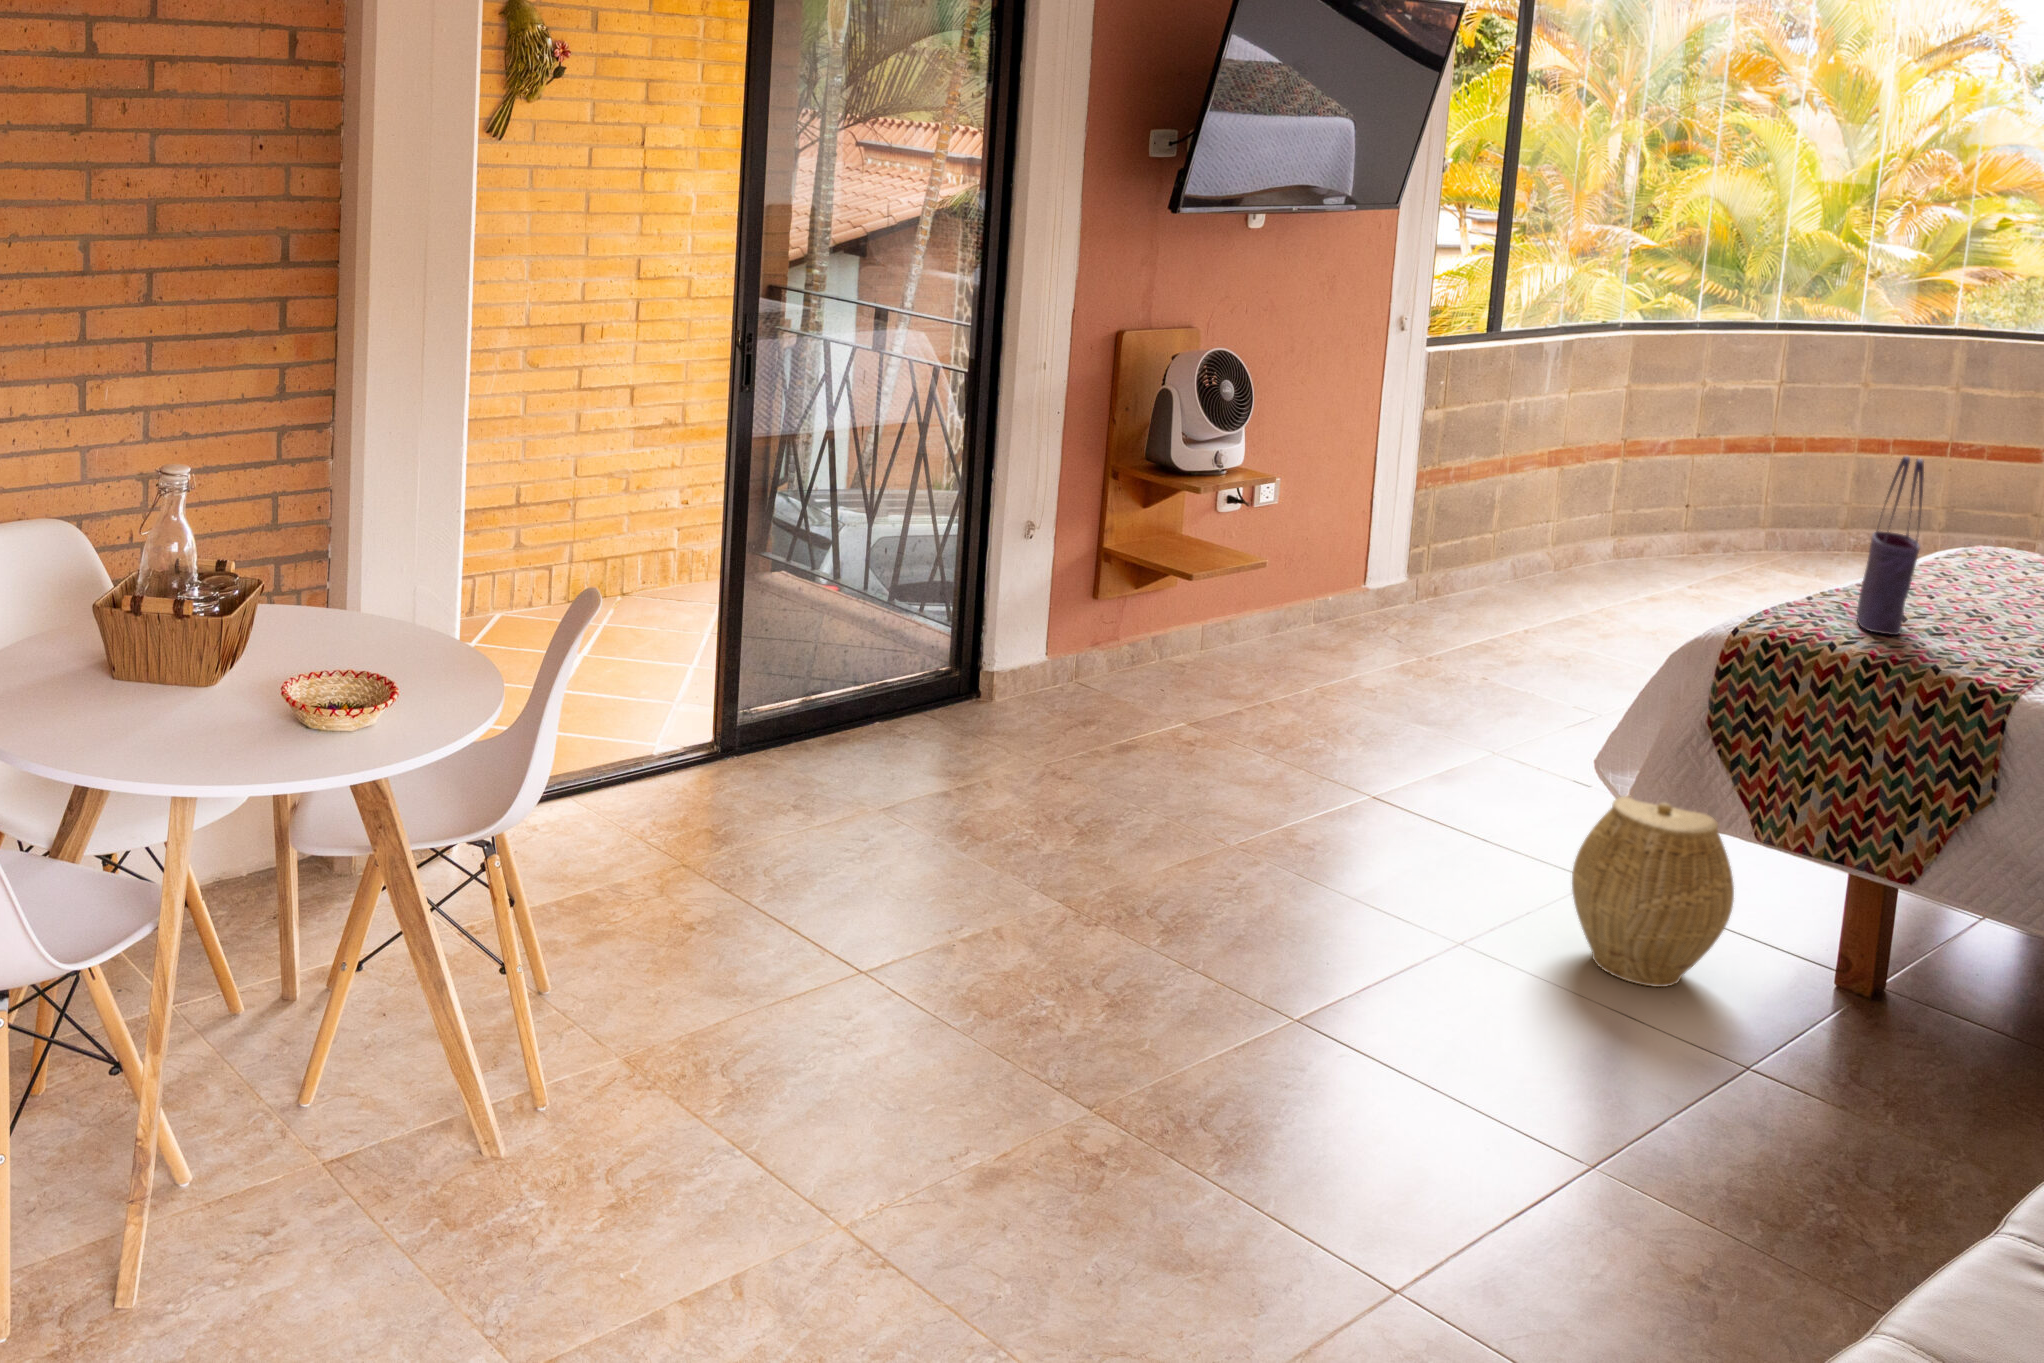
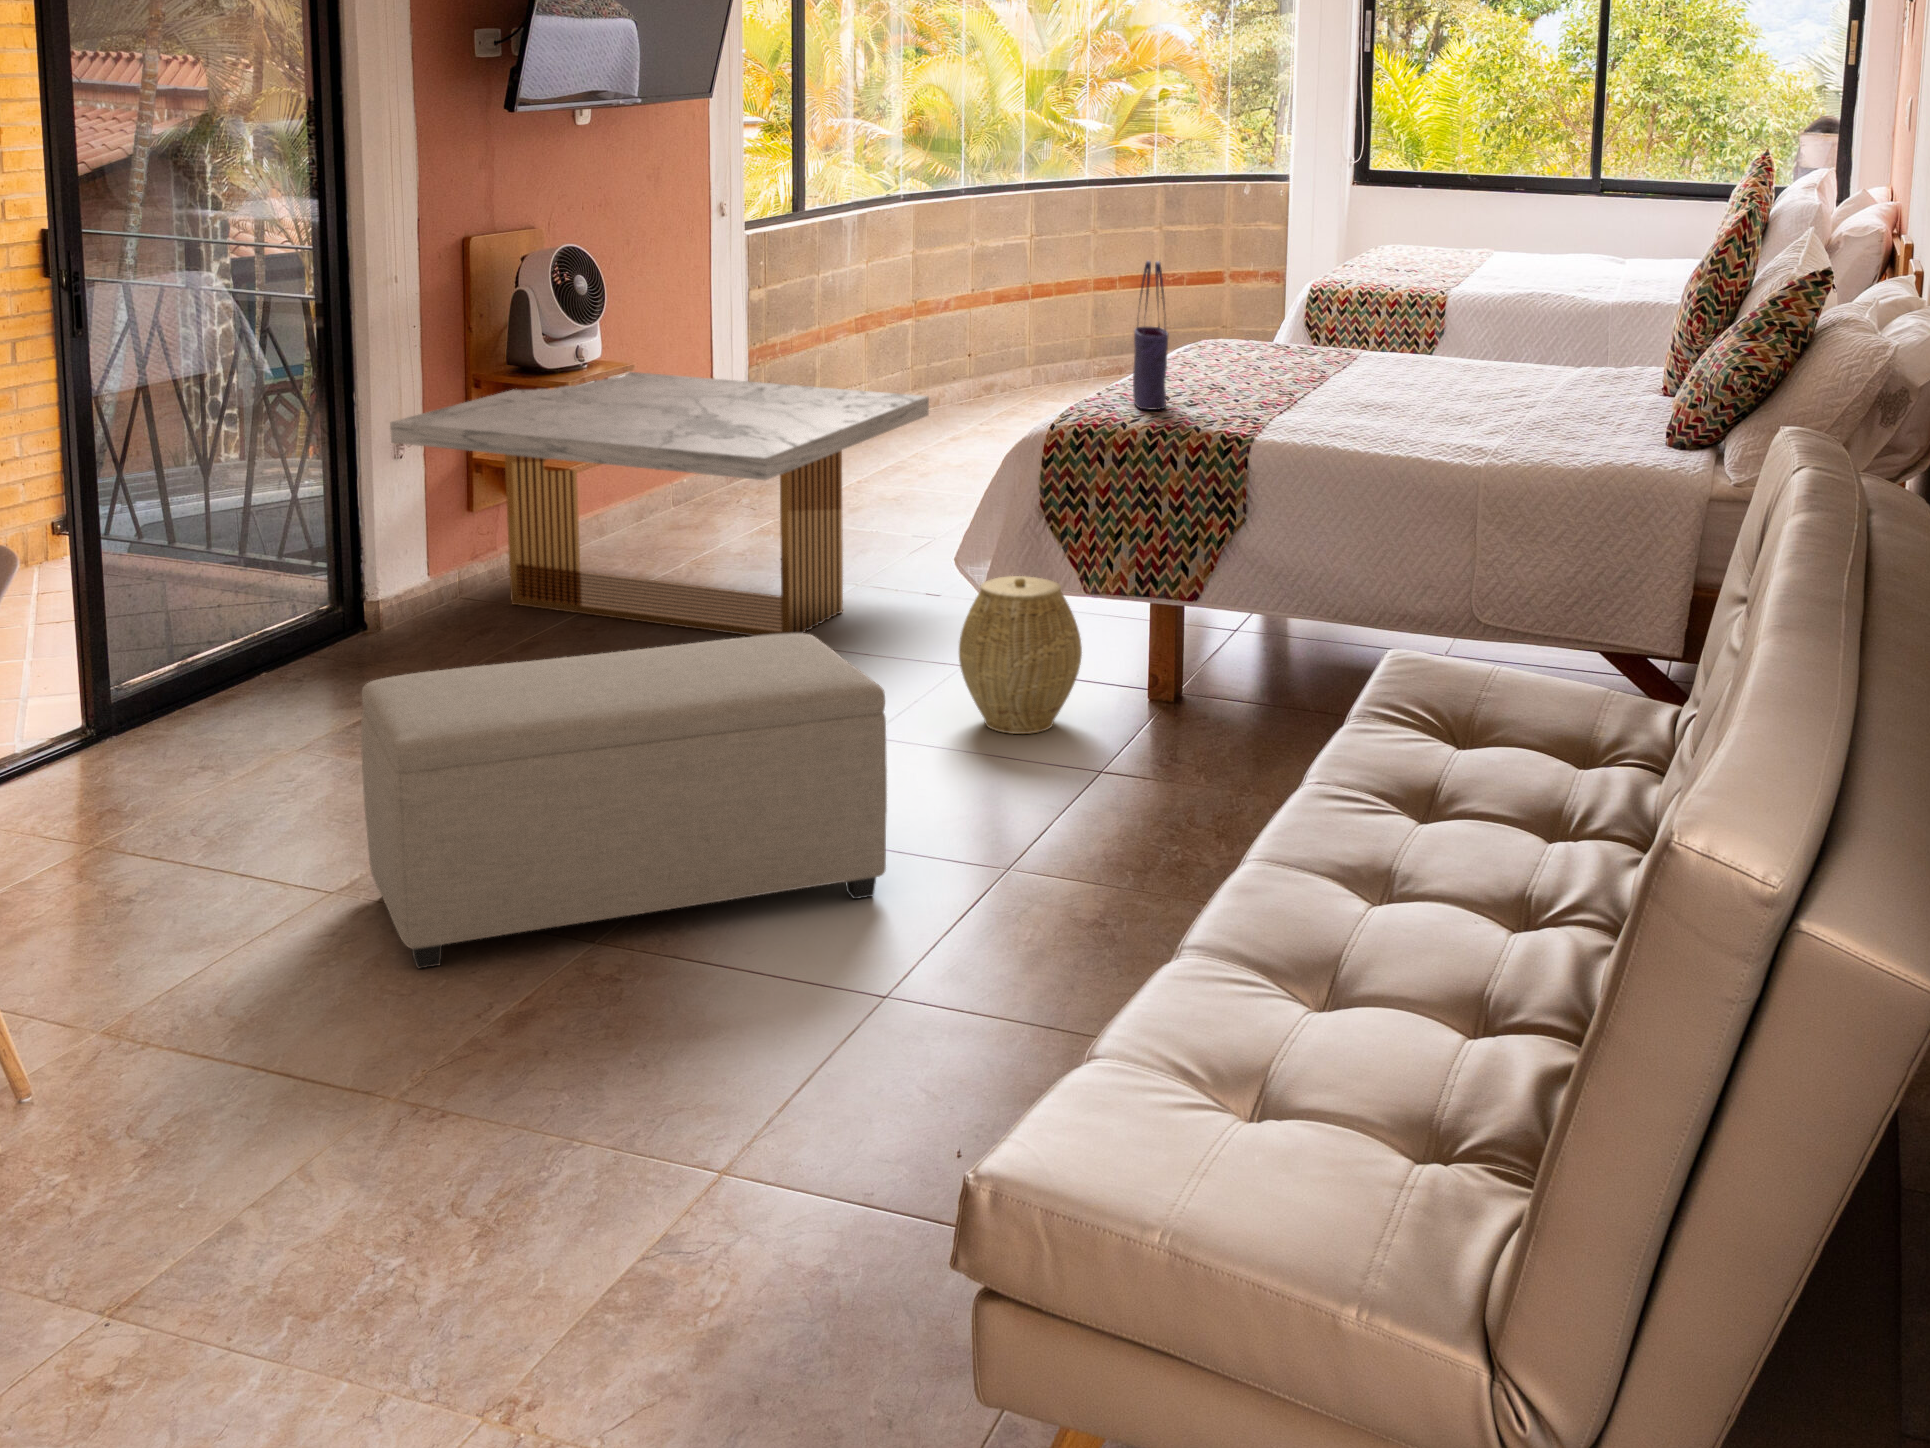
coffee table: none [1028,475,1598,793] -> present [390,372,929,636]
ottoman: none [846,791,1444,1177] -> present [361,633,887,968]

